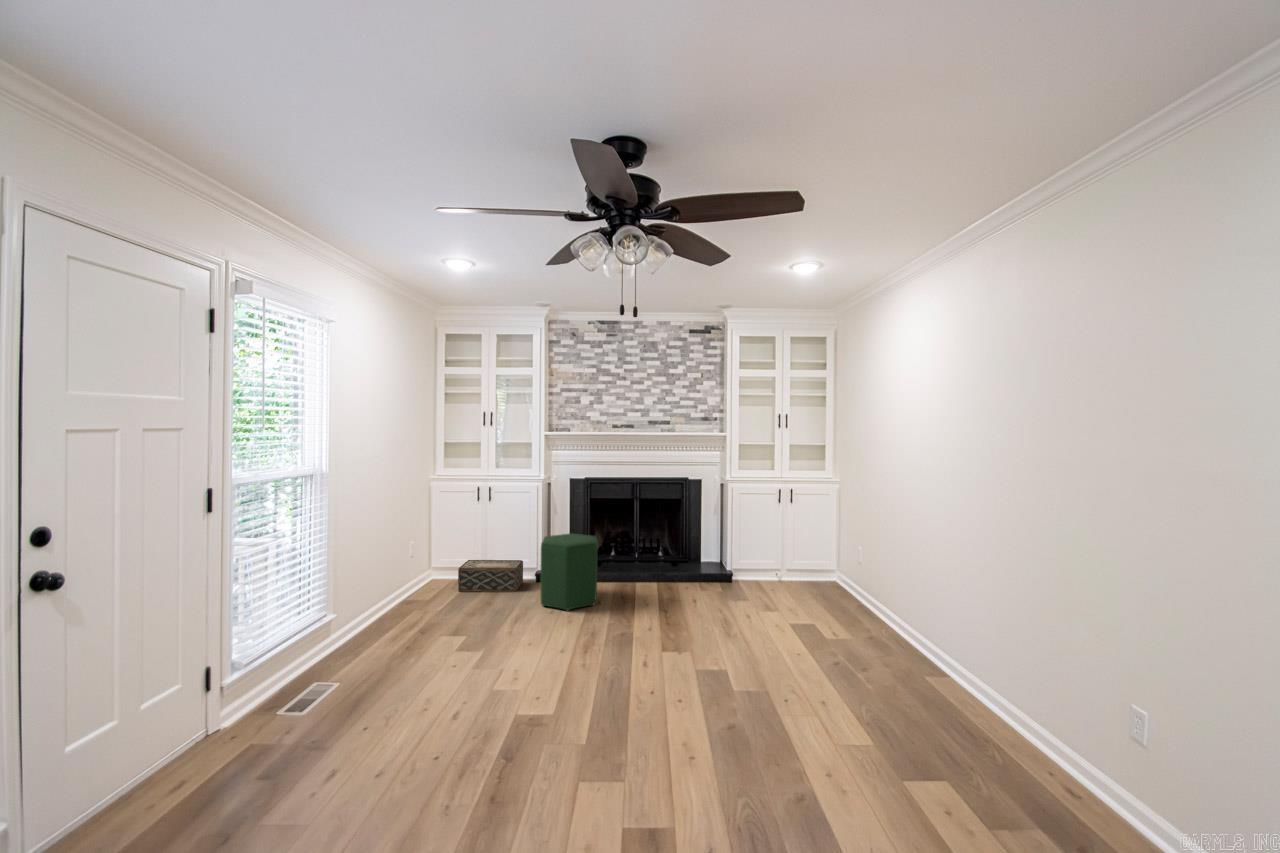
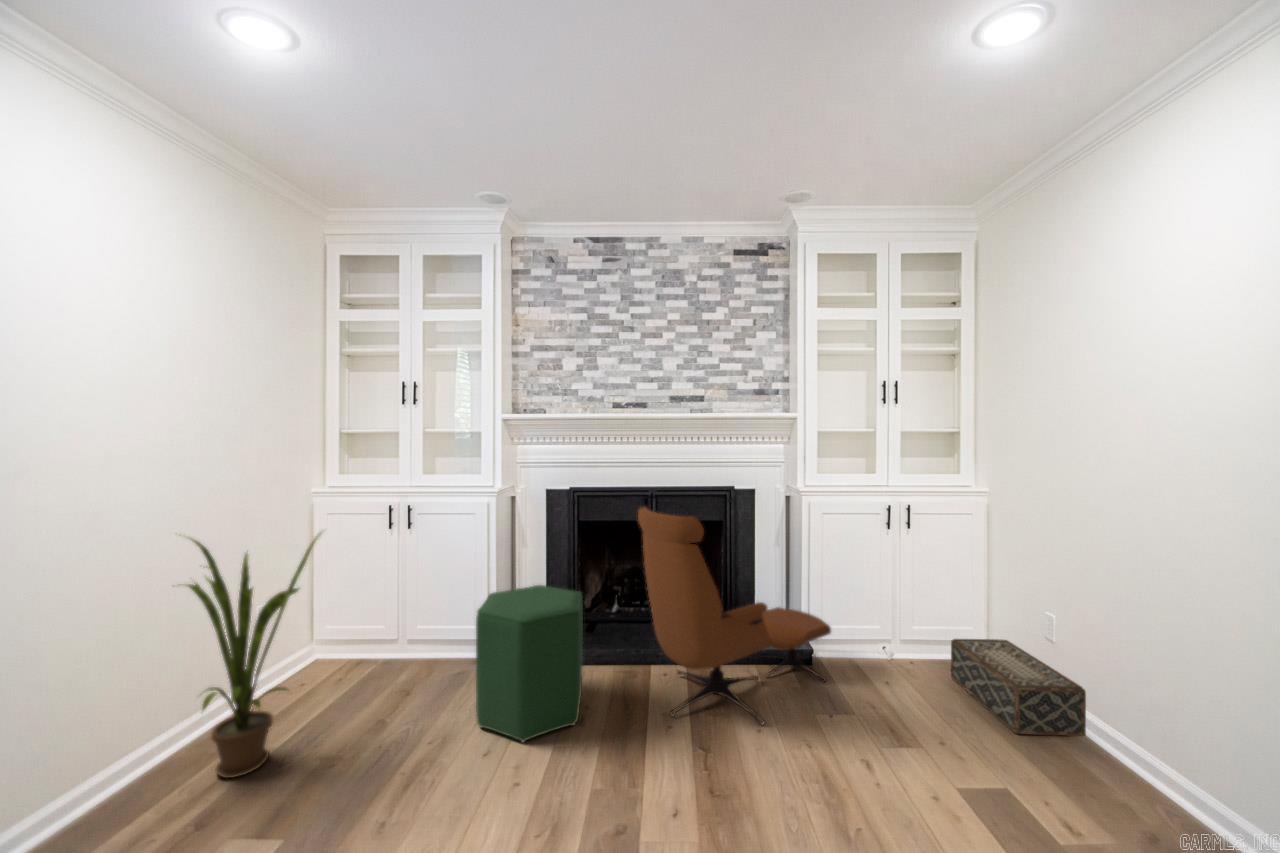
lounge chair: none [629,487,742,605] -> present [638,506,831,725]
house plant: none [387,498,463,622] -> present [186,534,320,778]
woven basket: present [458,560,523,592] -> present [951,639,1086,736]

